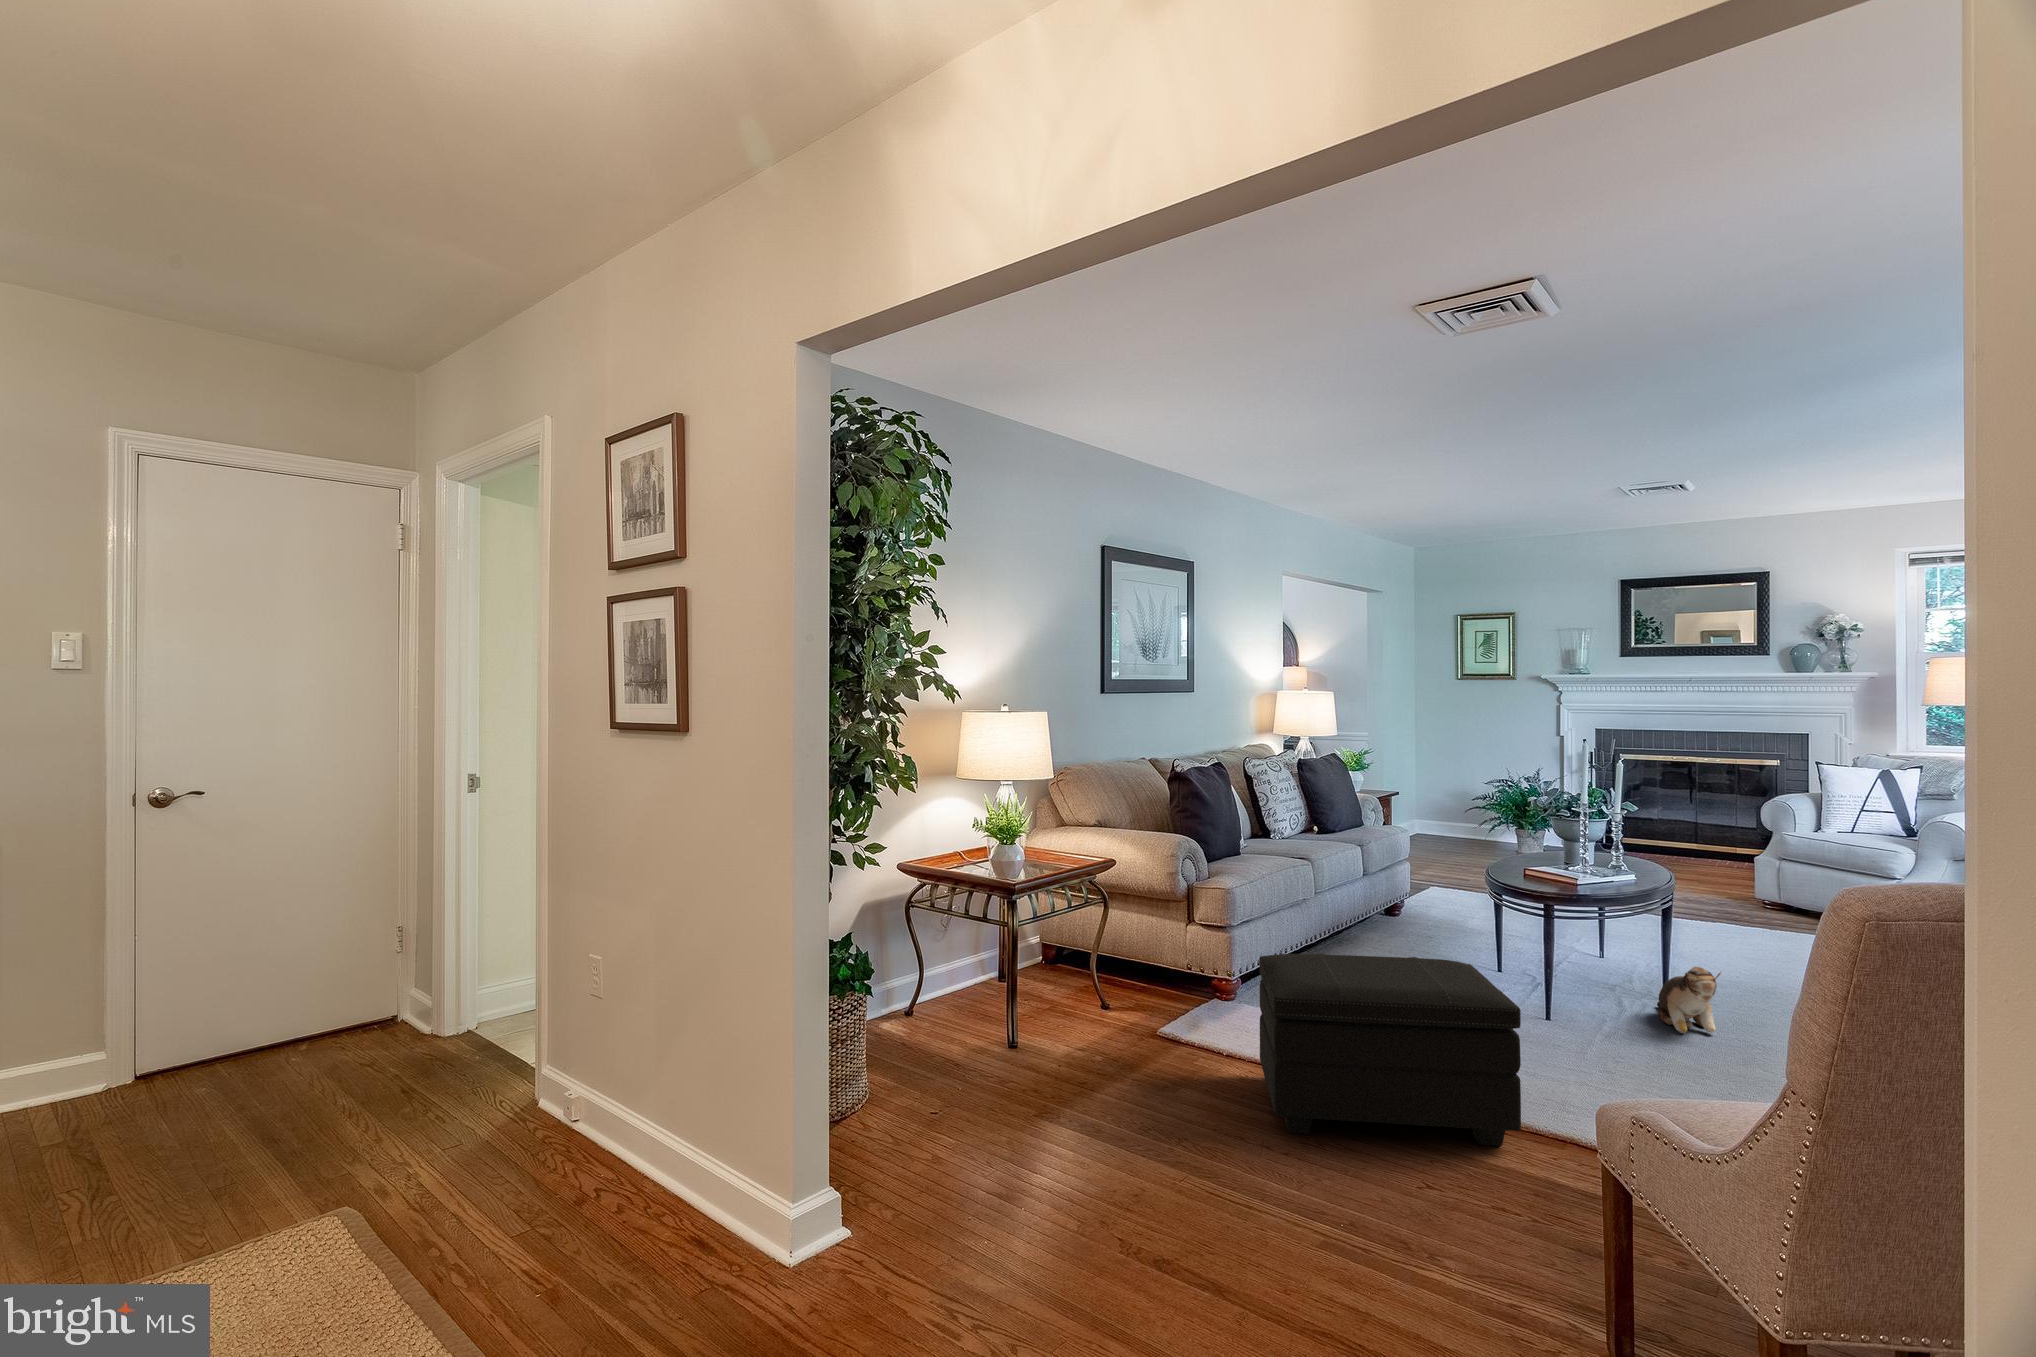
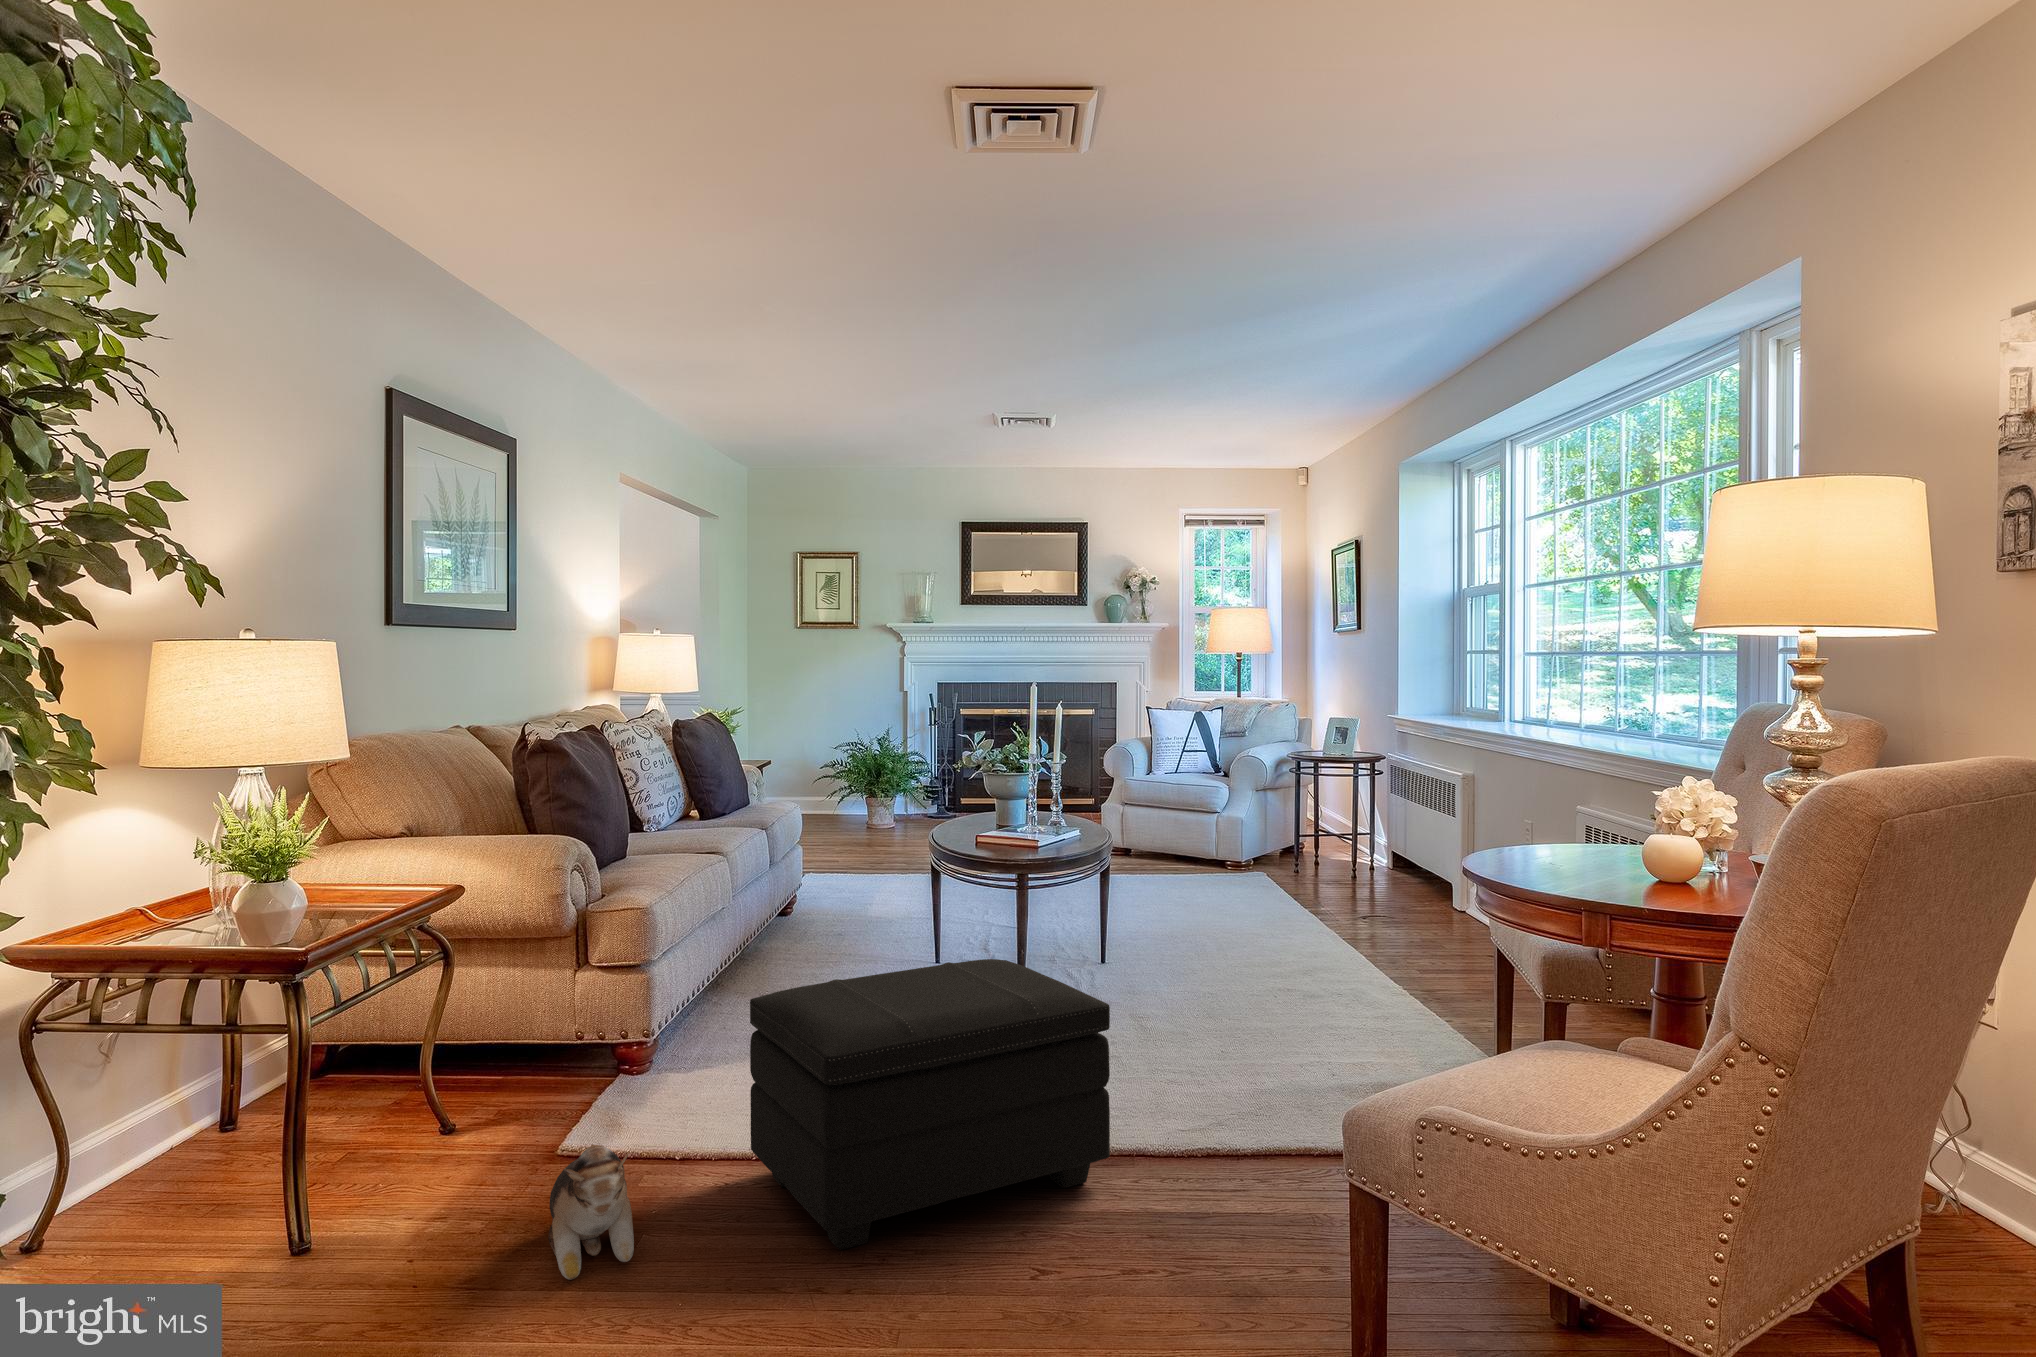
plush toy: present [1657,967,1721,1033] -> present [548,1144,634,1280]

